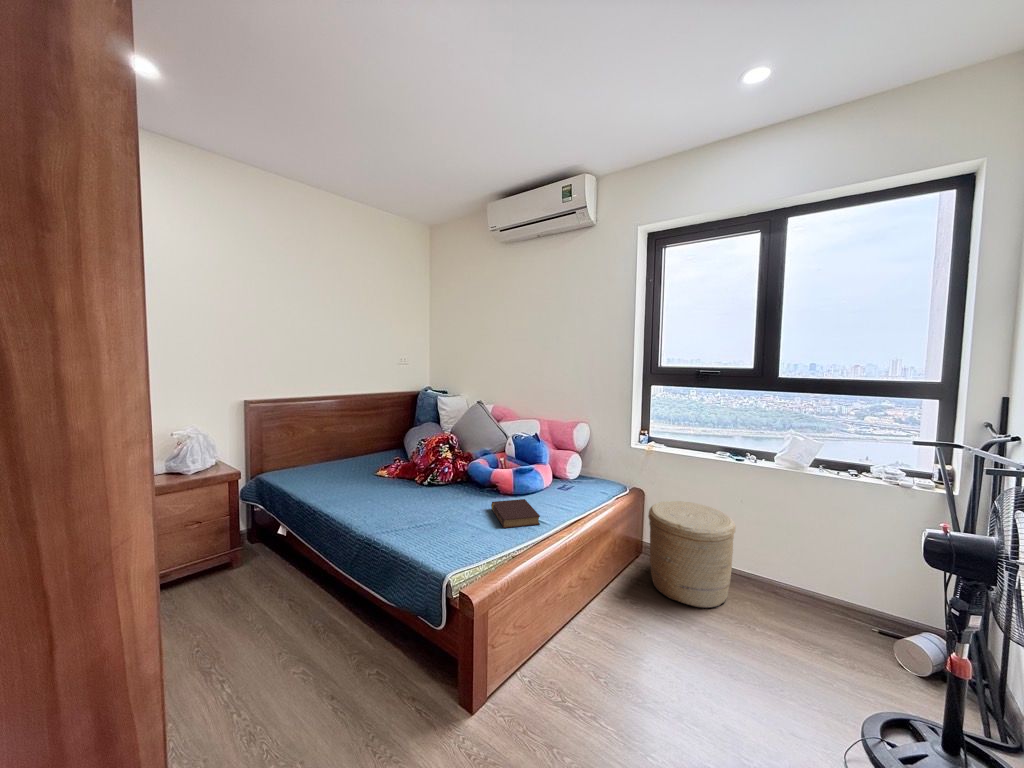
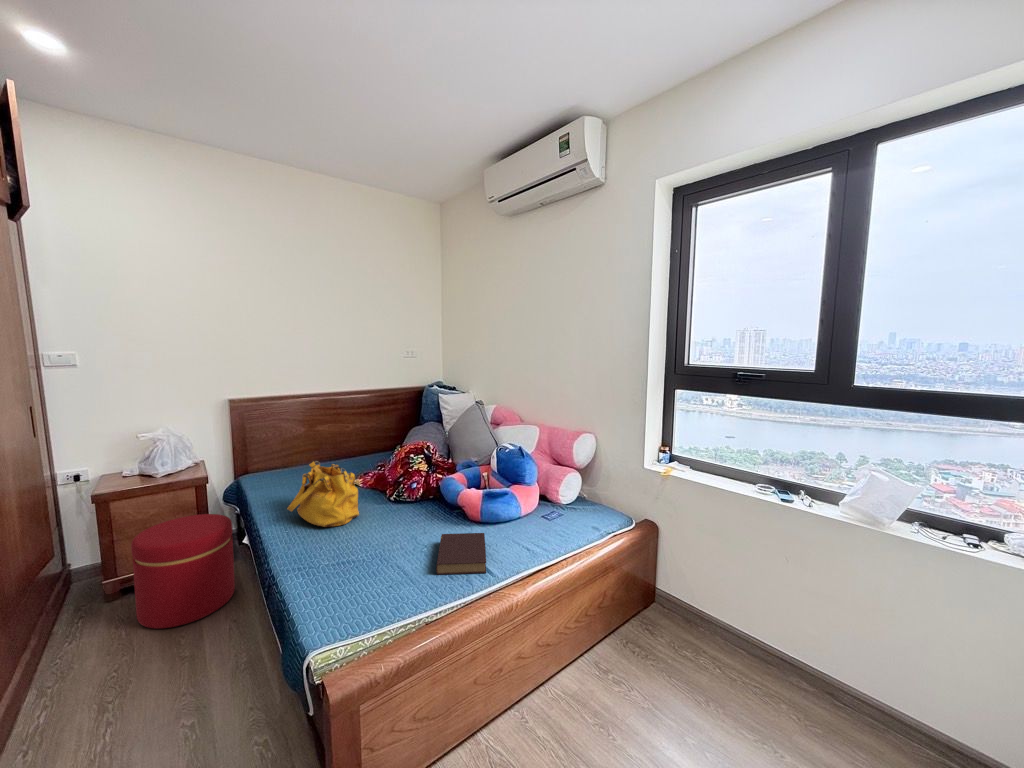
handbag: none [349,451,409,505] -> present [287,461,359,527]
woven basket: present [648,501,735,608] -> none [649,547,772,708]
ottoman: none [197,506,285,609] -> present [131,514,235,629]

